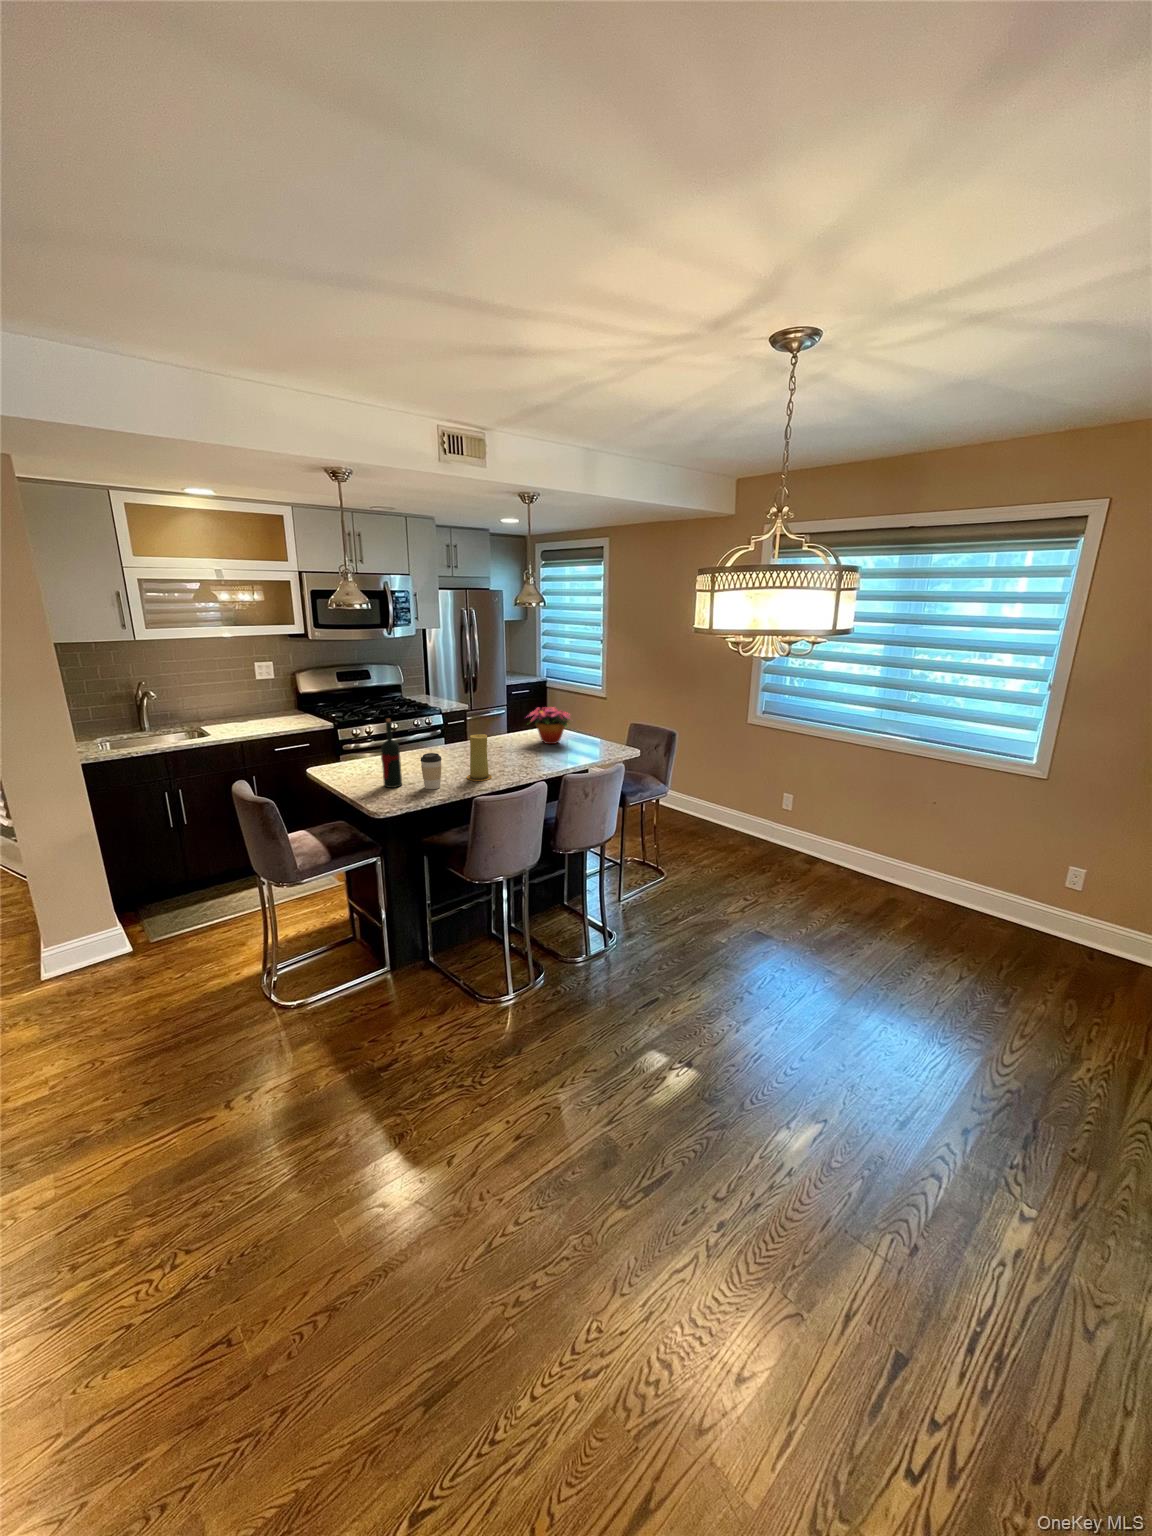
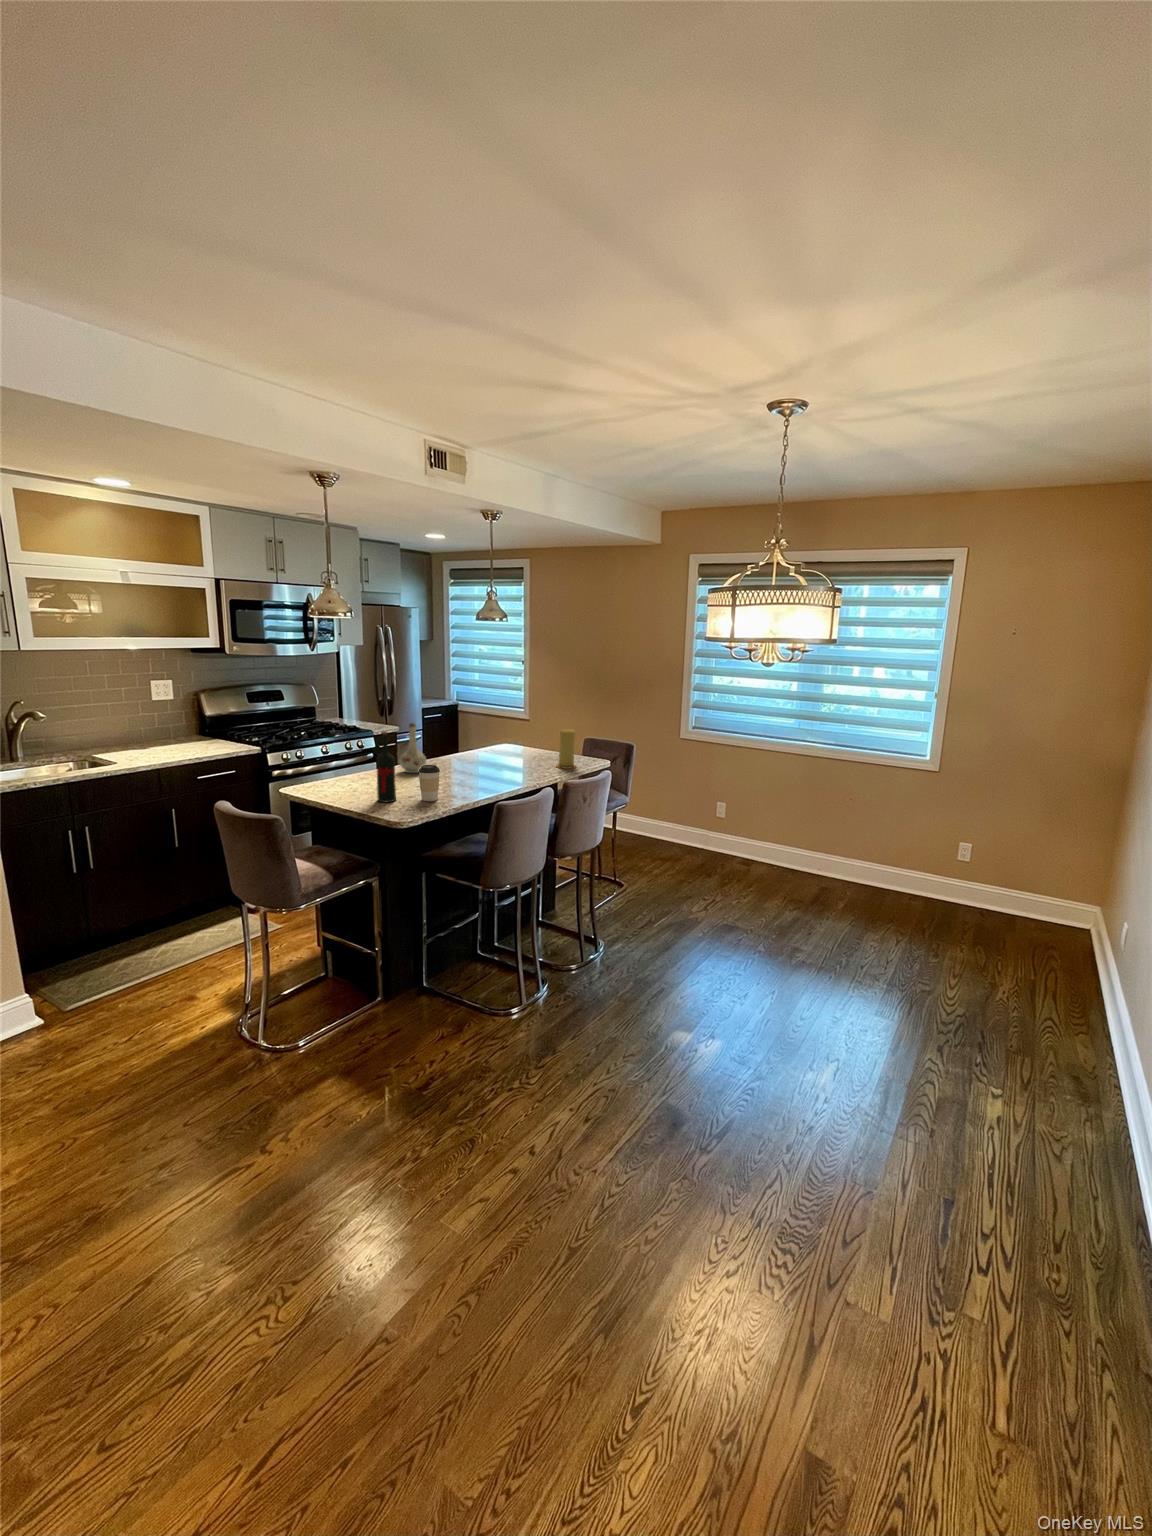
vase: none [434,706,460,755] -> present [399,723,426,773]
flower arrangement: present [529,707,573,744] -> none [483,723,537,760]
candle: present [467,734,492,781] -> present [557,729,576,769]

